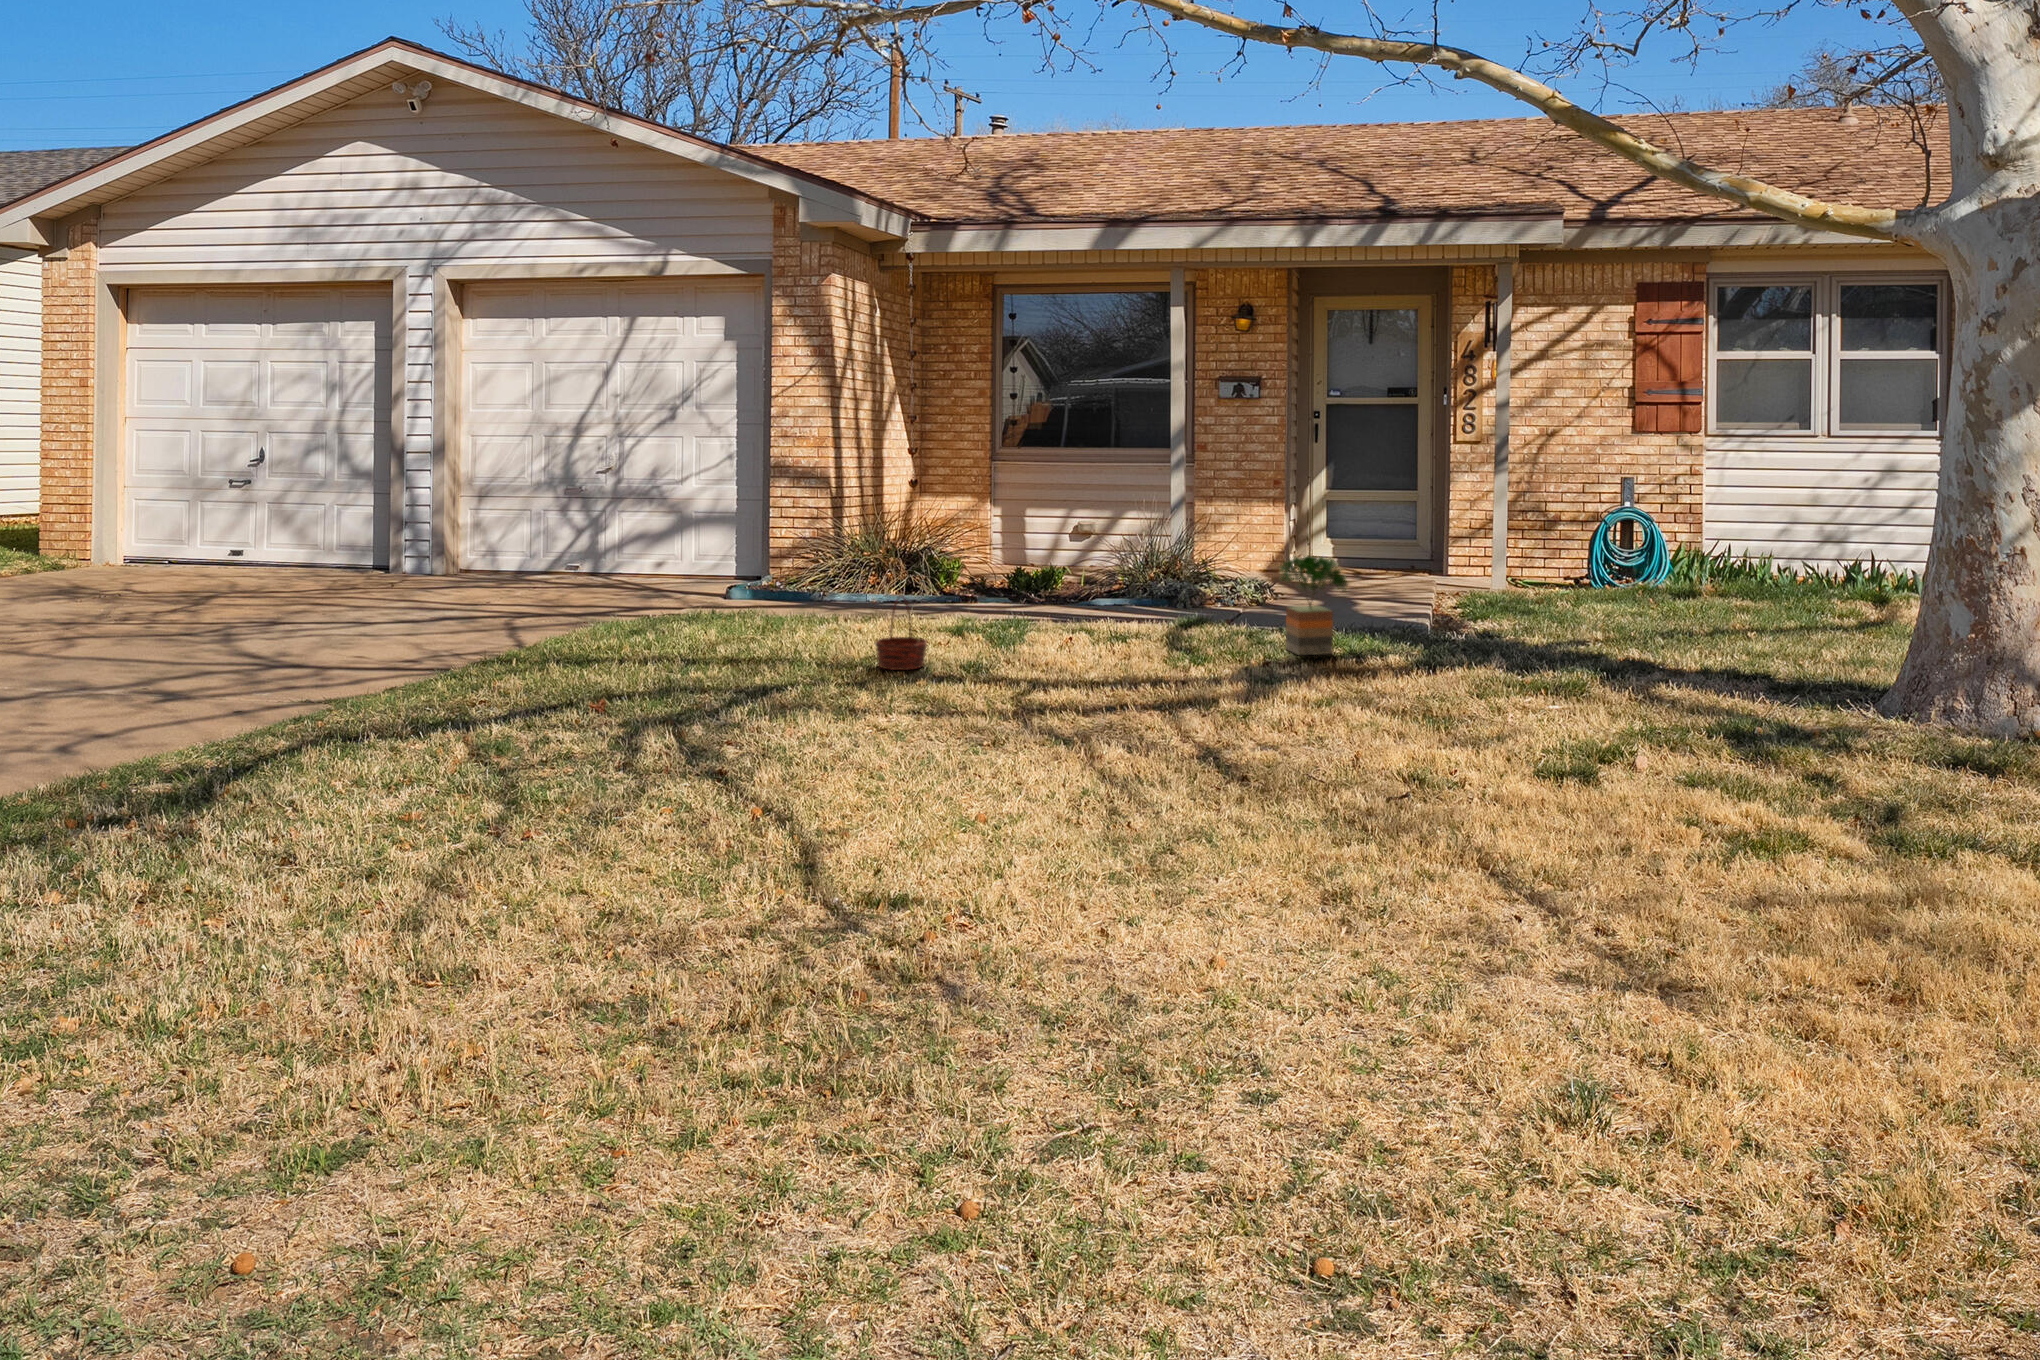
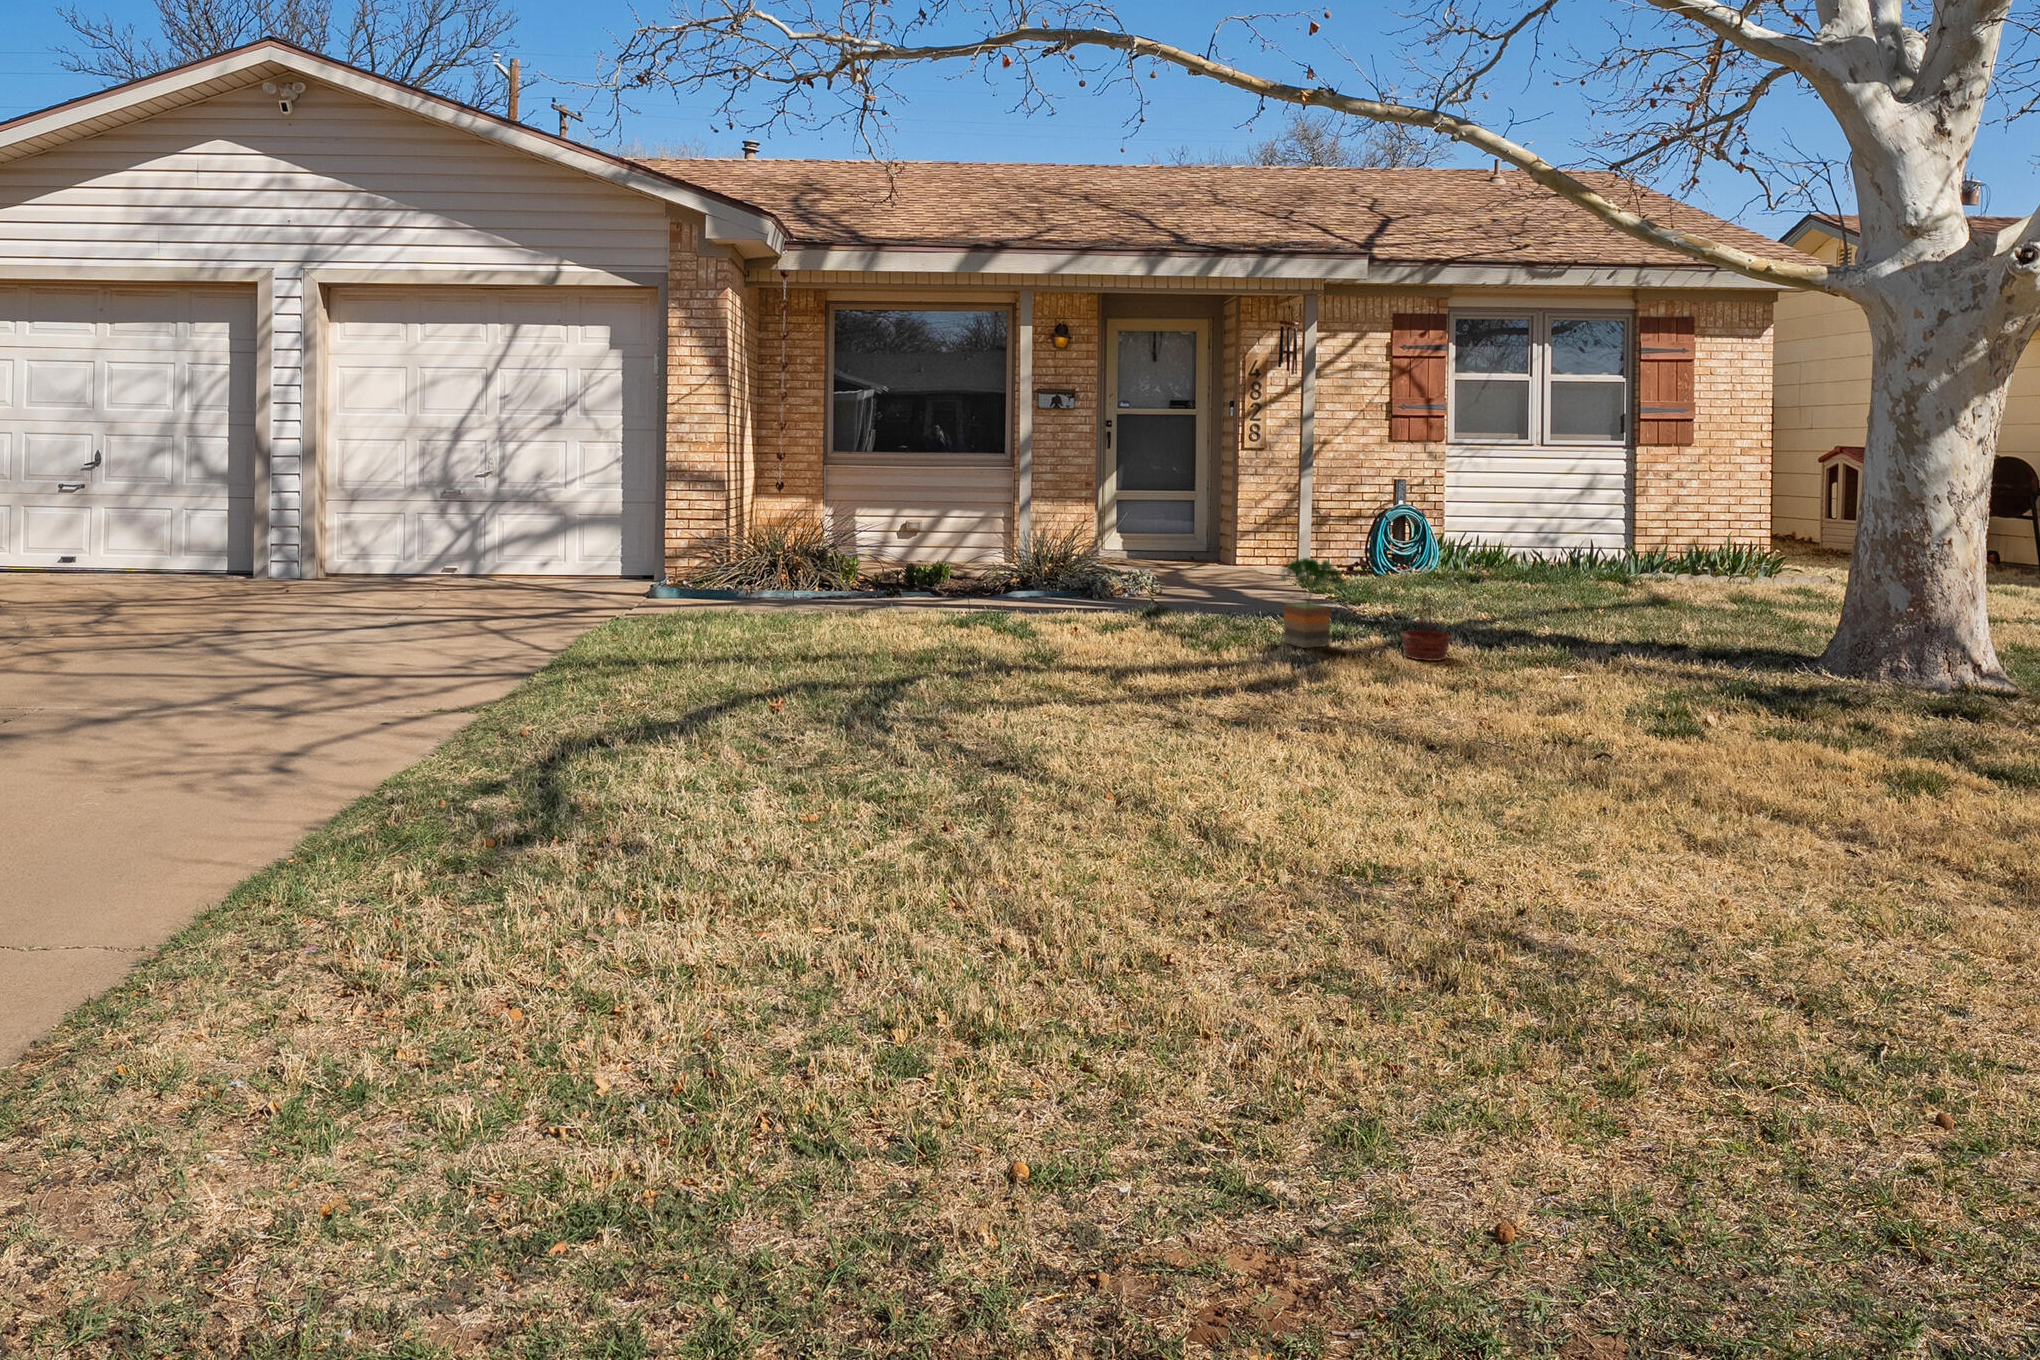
basket: present [875,596,927,670] -> present [1402,594,1450,661]

